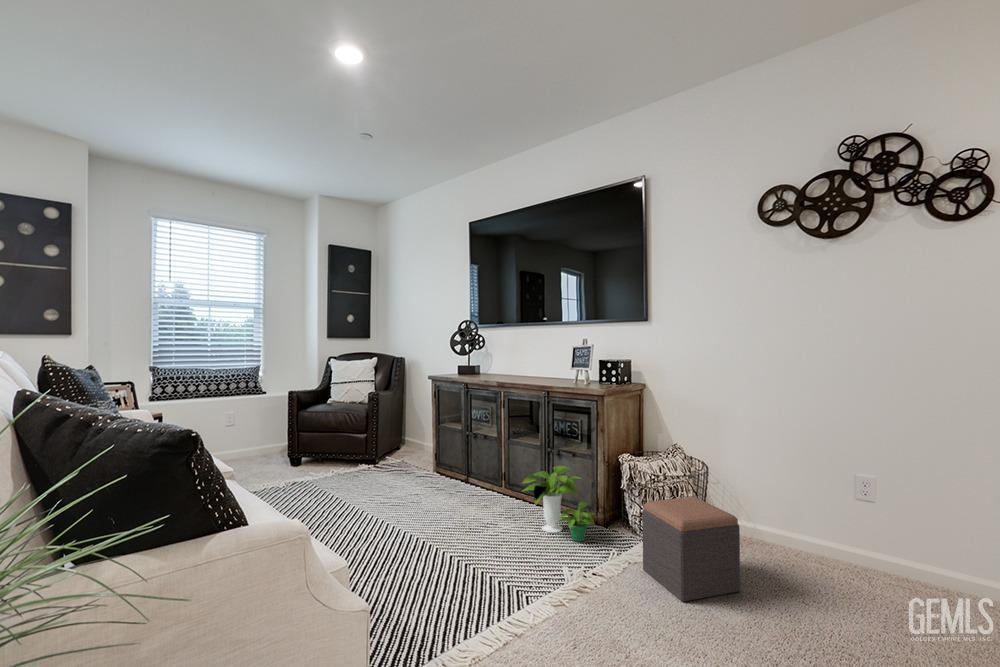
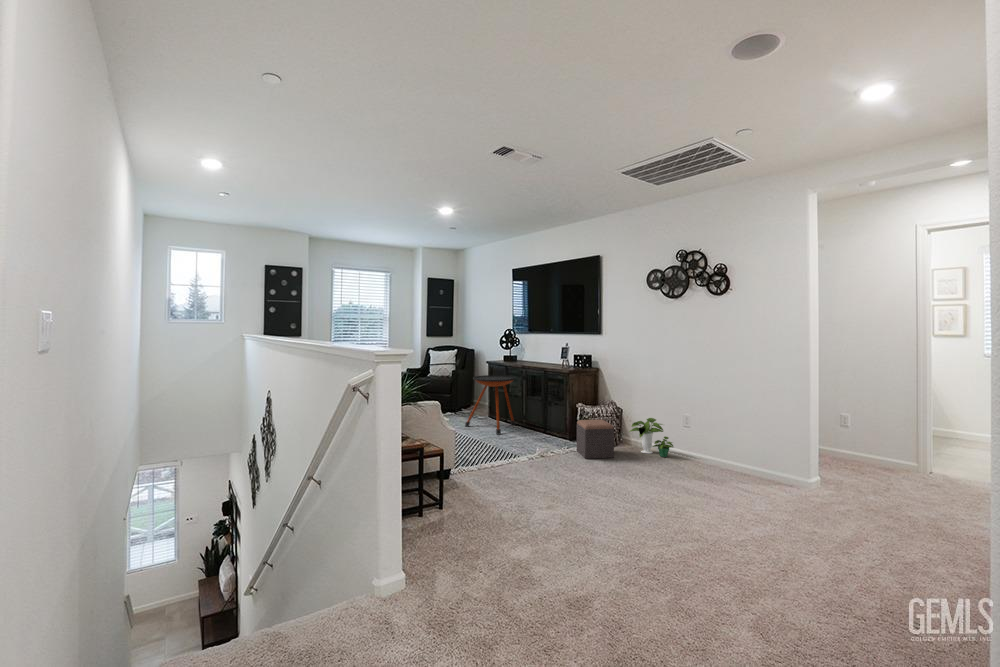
side table: none [390,401,488,524] -> present [465,375,515,435]
potted plant: present [522,466,595,542] -> present [629,418,673,457]

